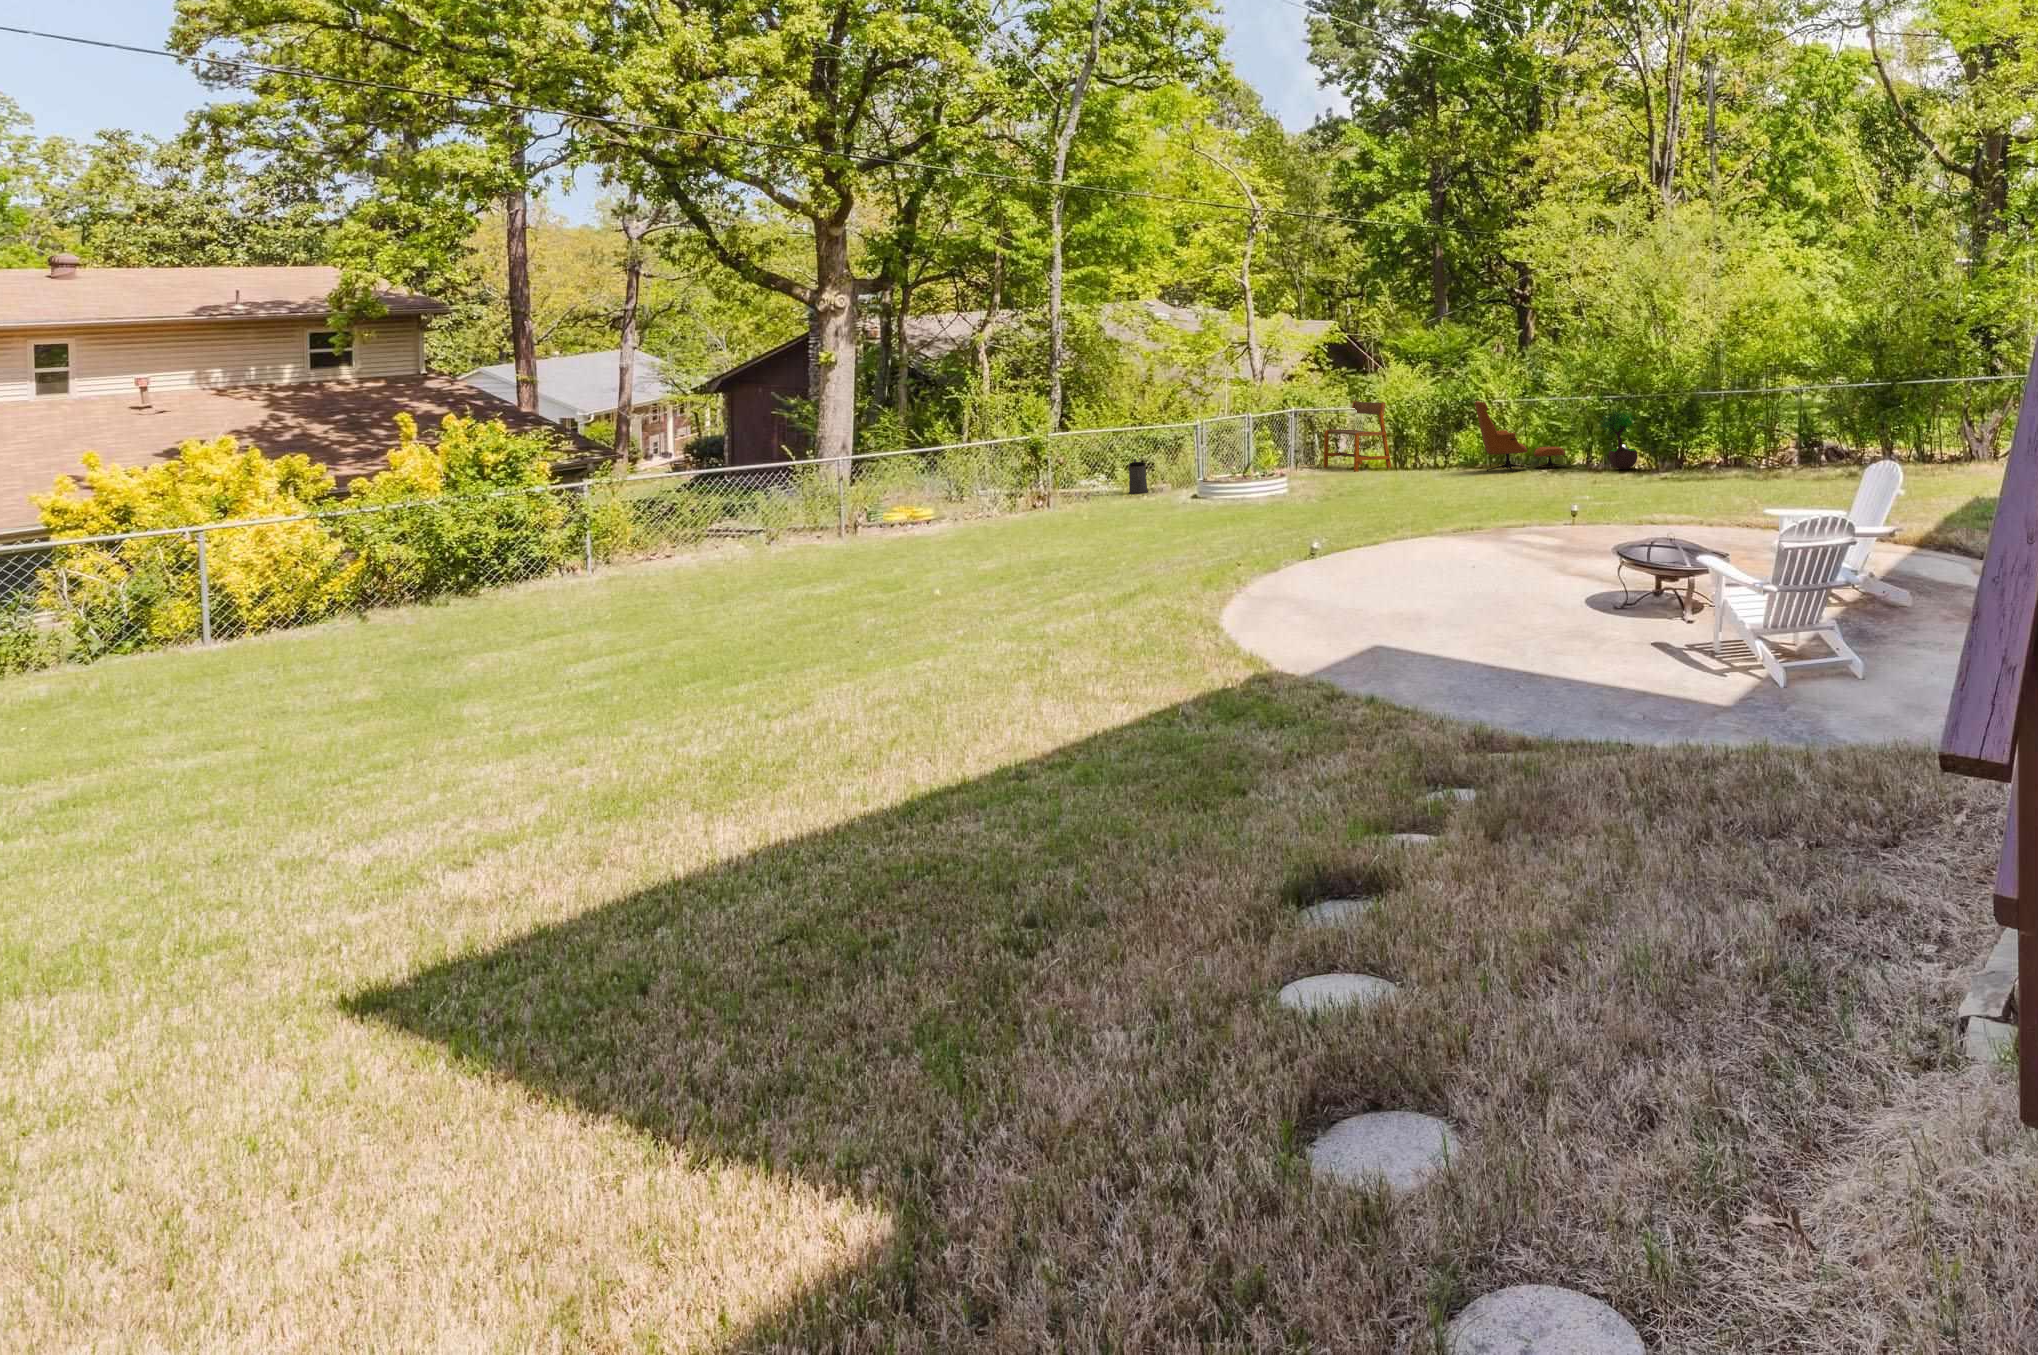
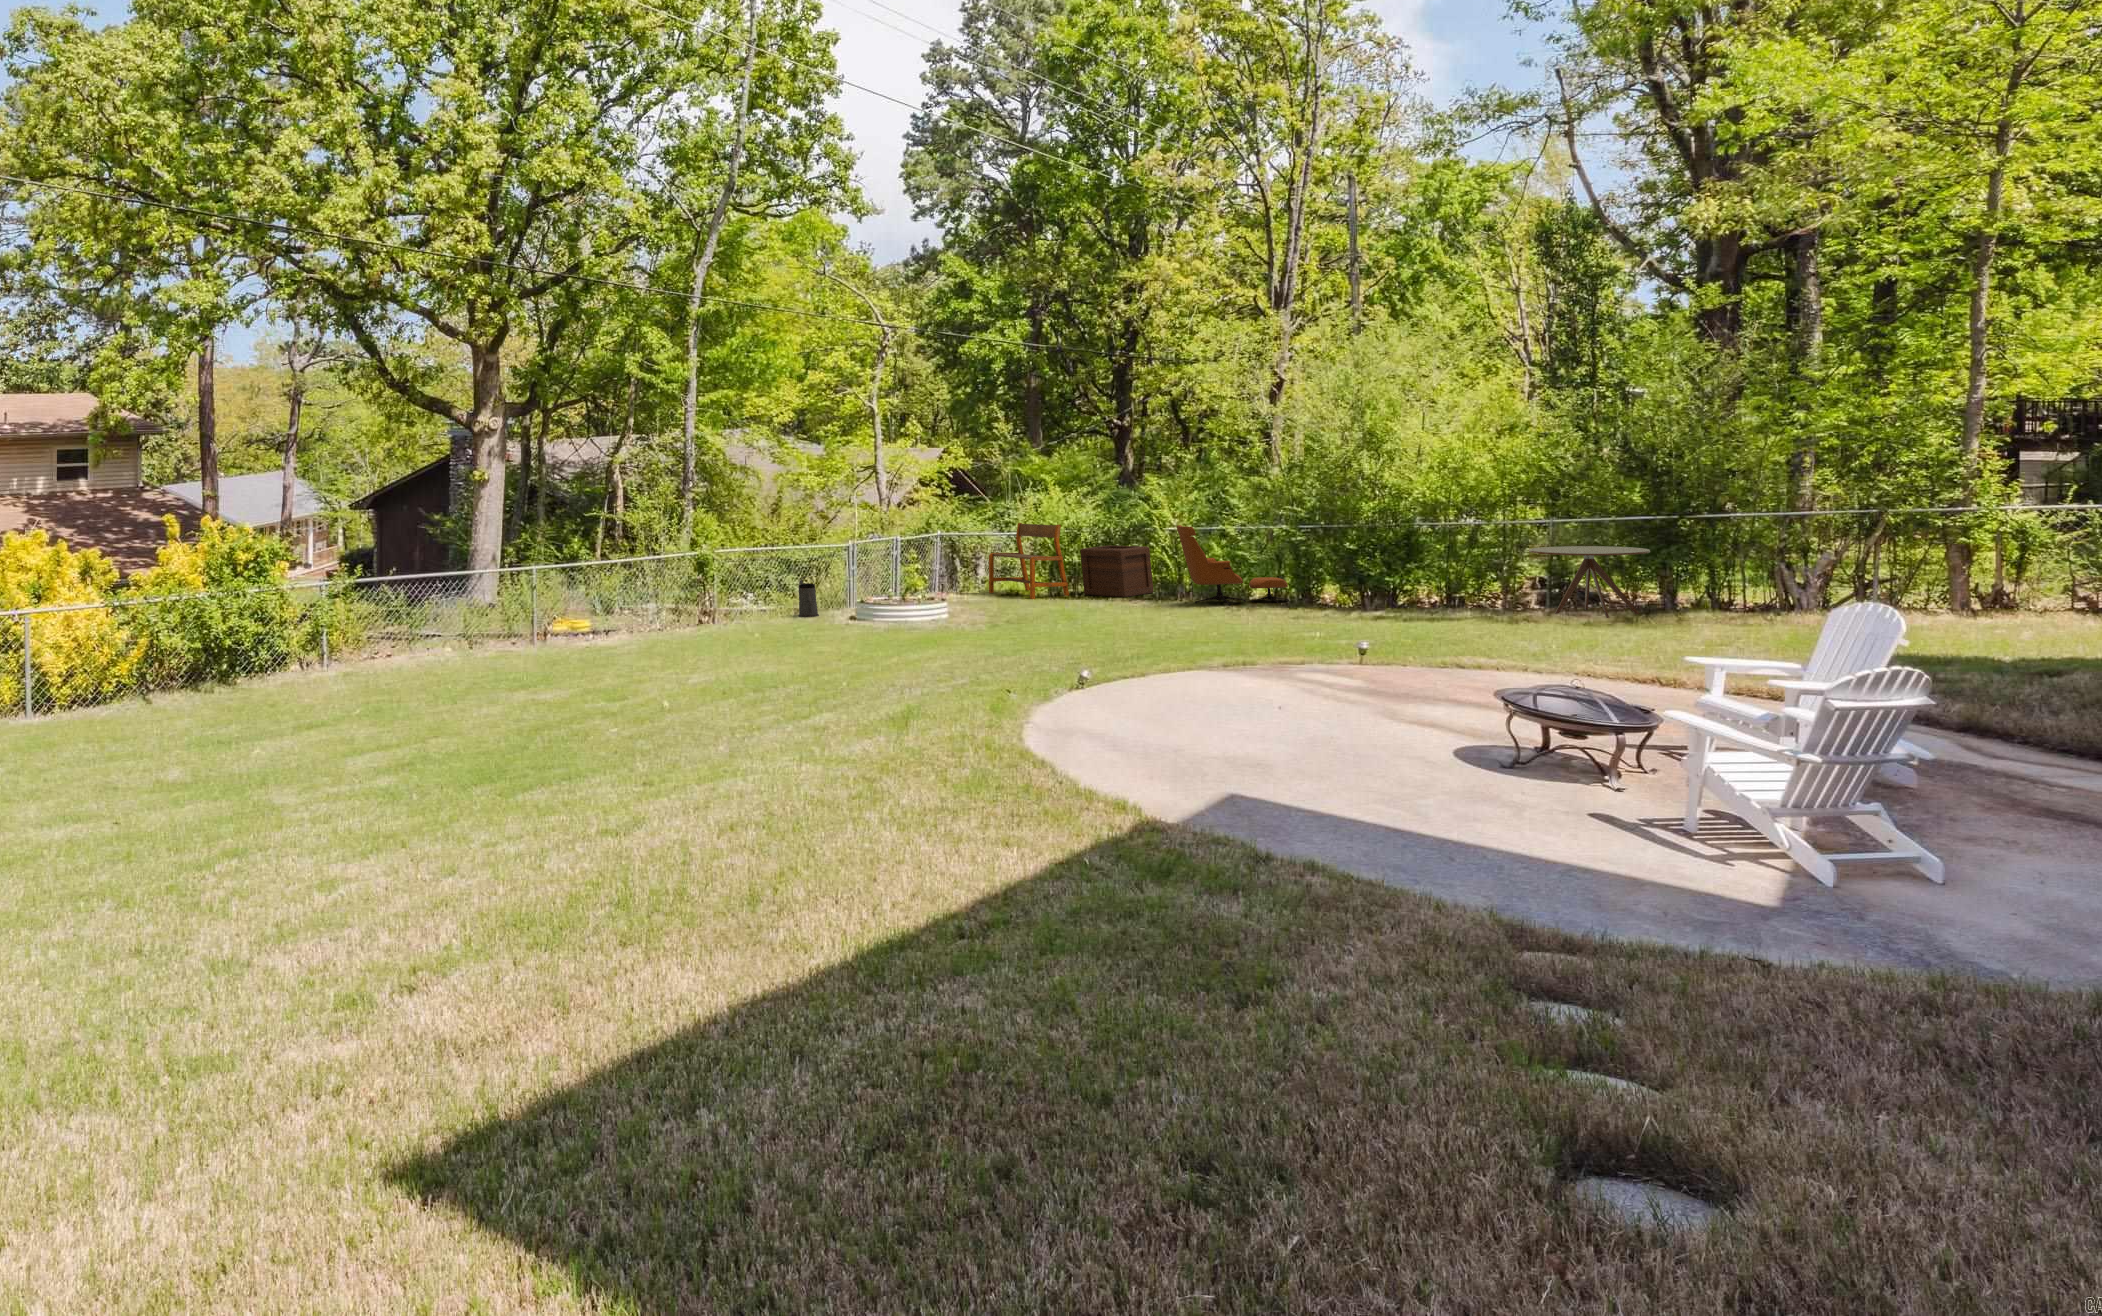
potted tree: present [1600,409,1637,469] -> none [1339,532,1389,606]
round table: none [1735,414,1819,473] -> present [1529,546,1650,618]
wooden crate: none [1402,421,1465,468] -> present [1080,545,1154,597]

